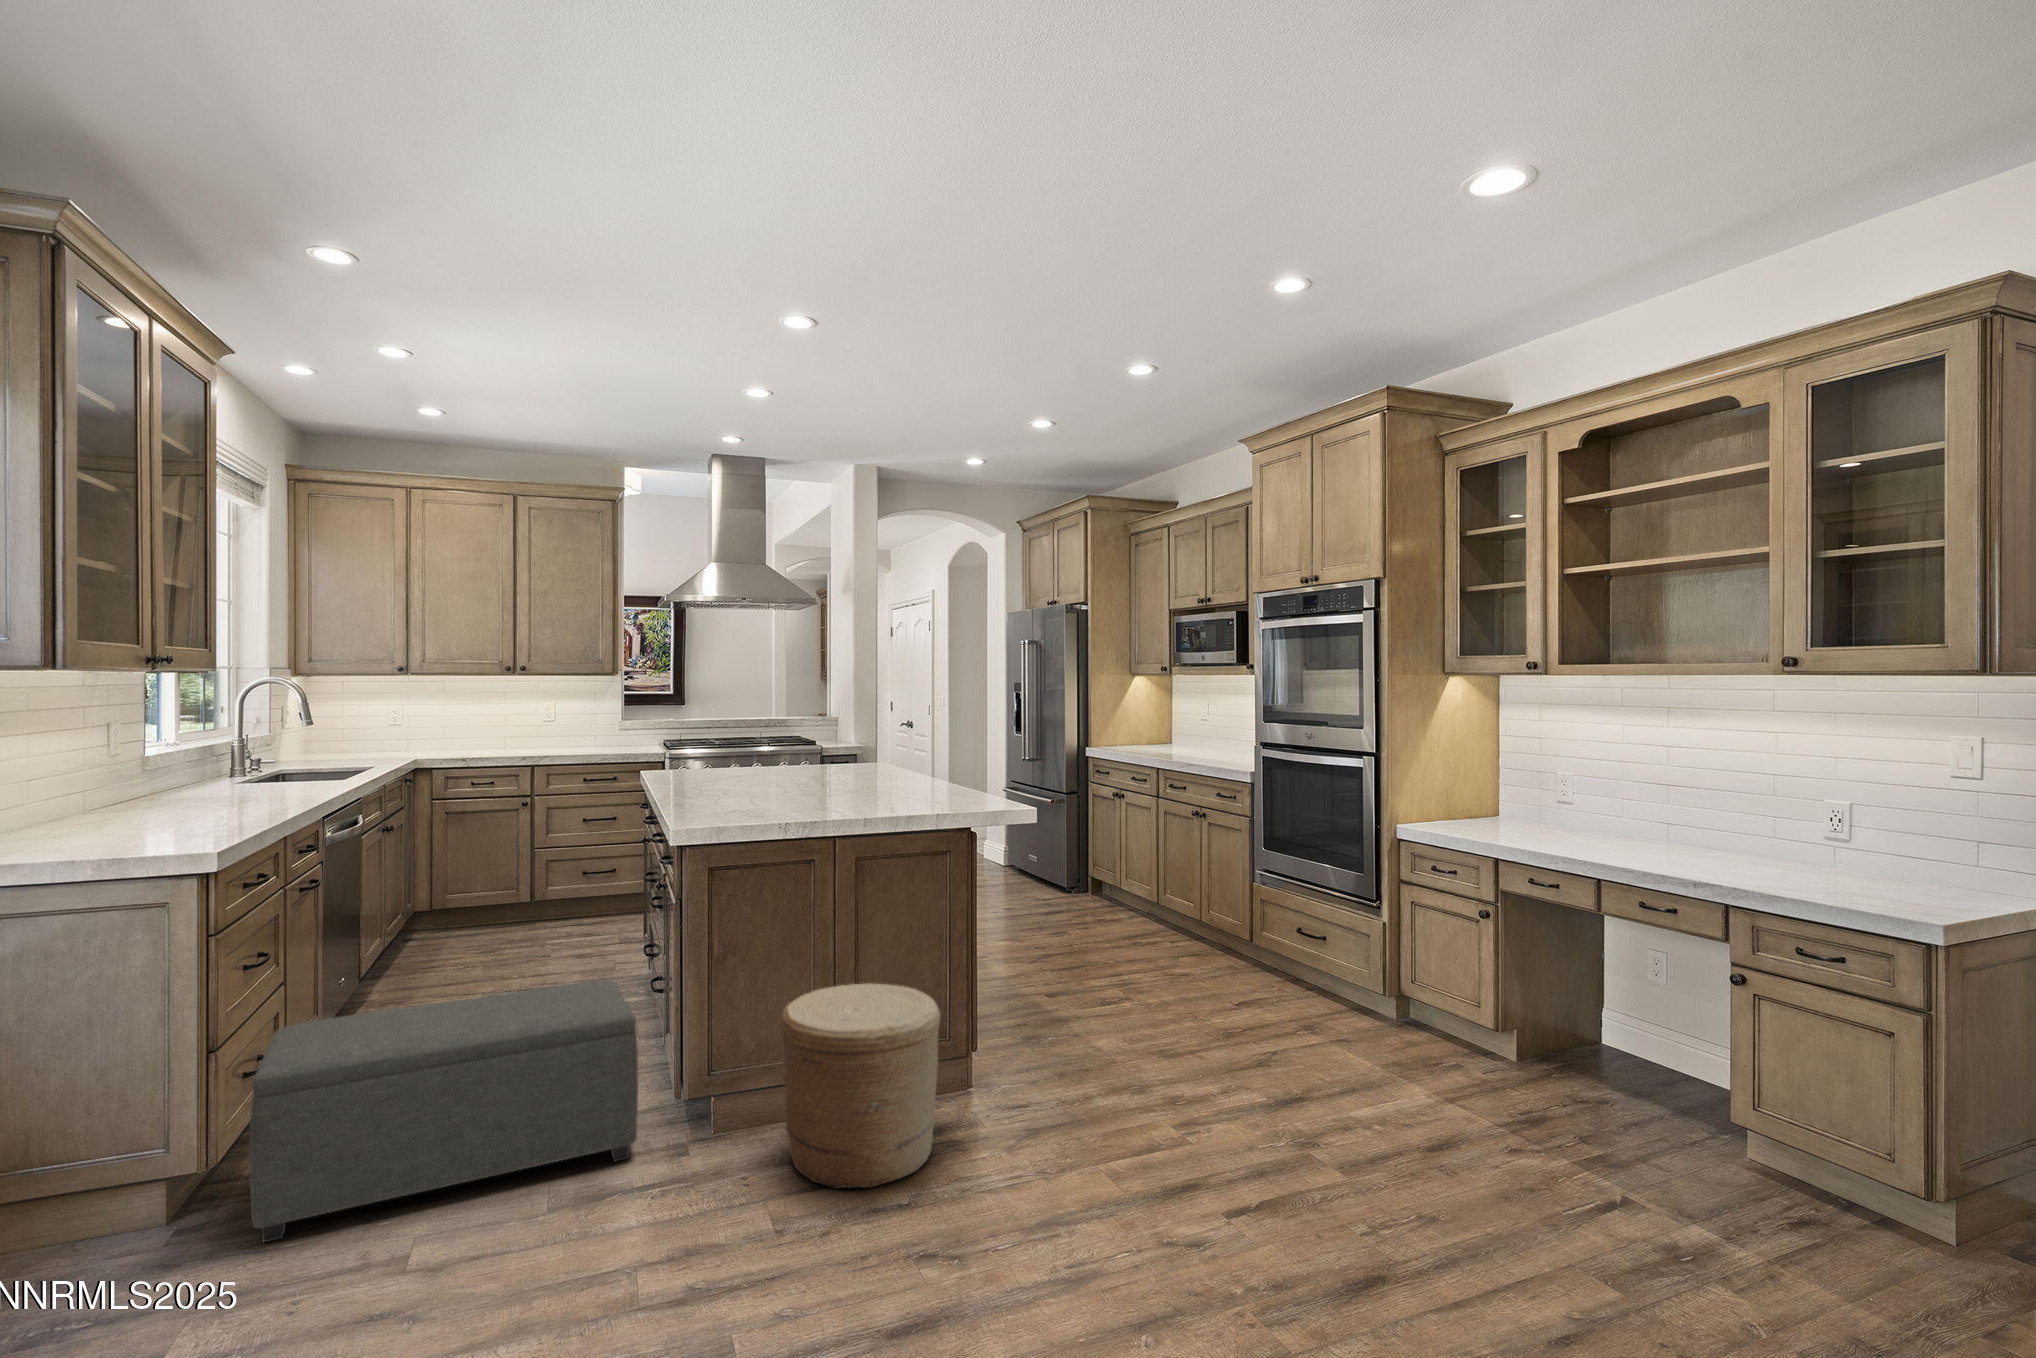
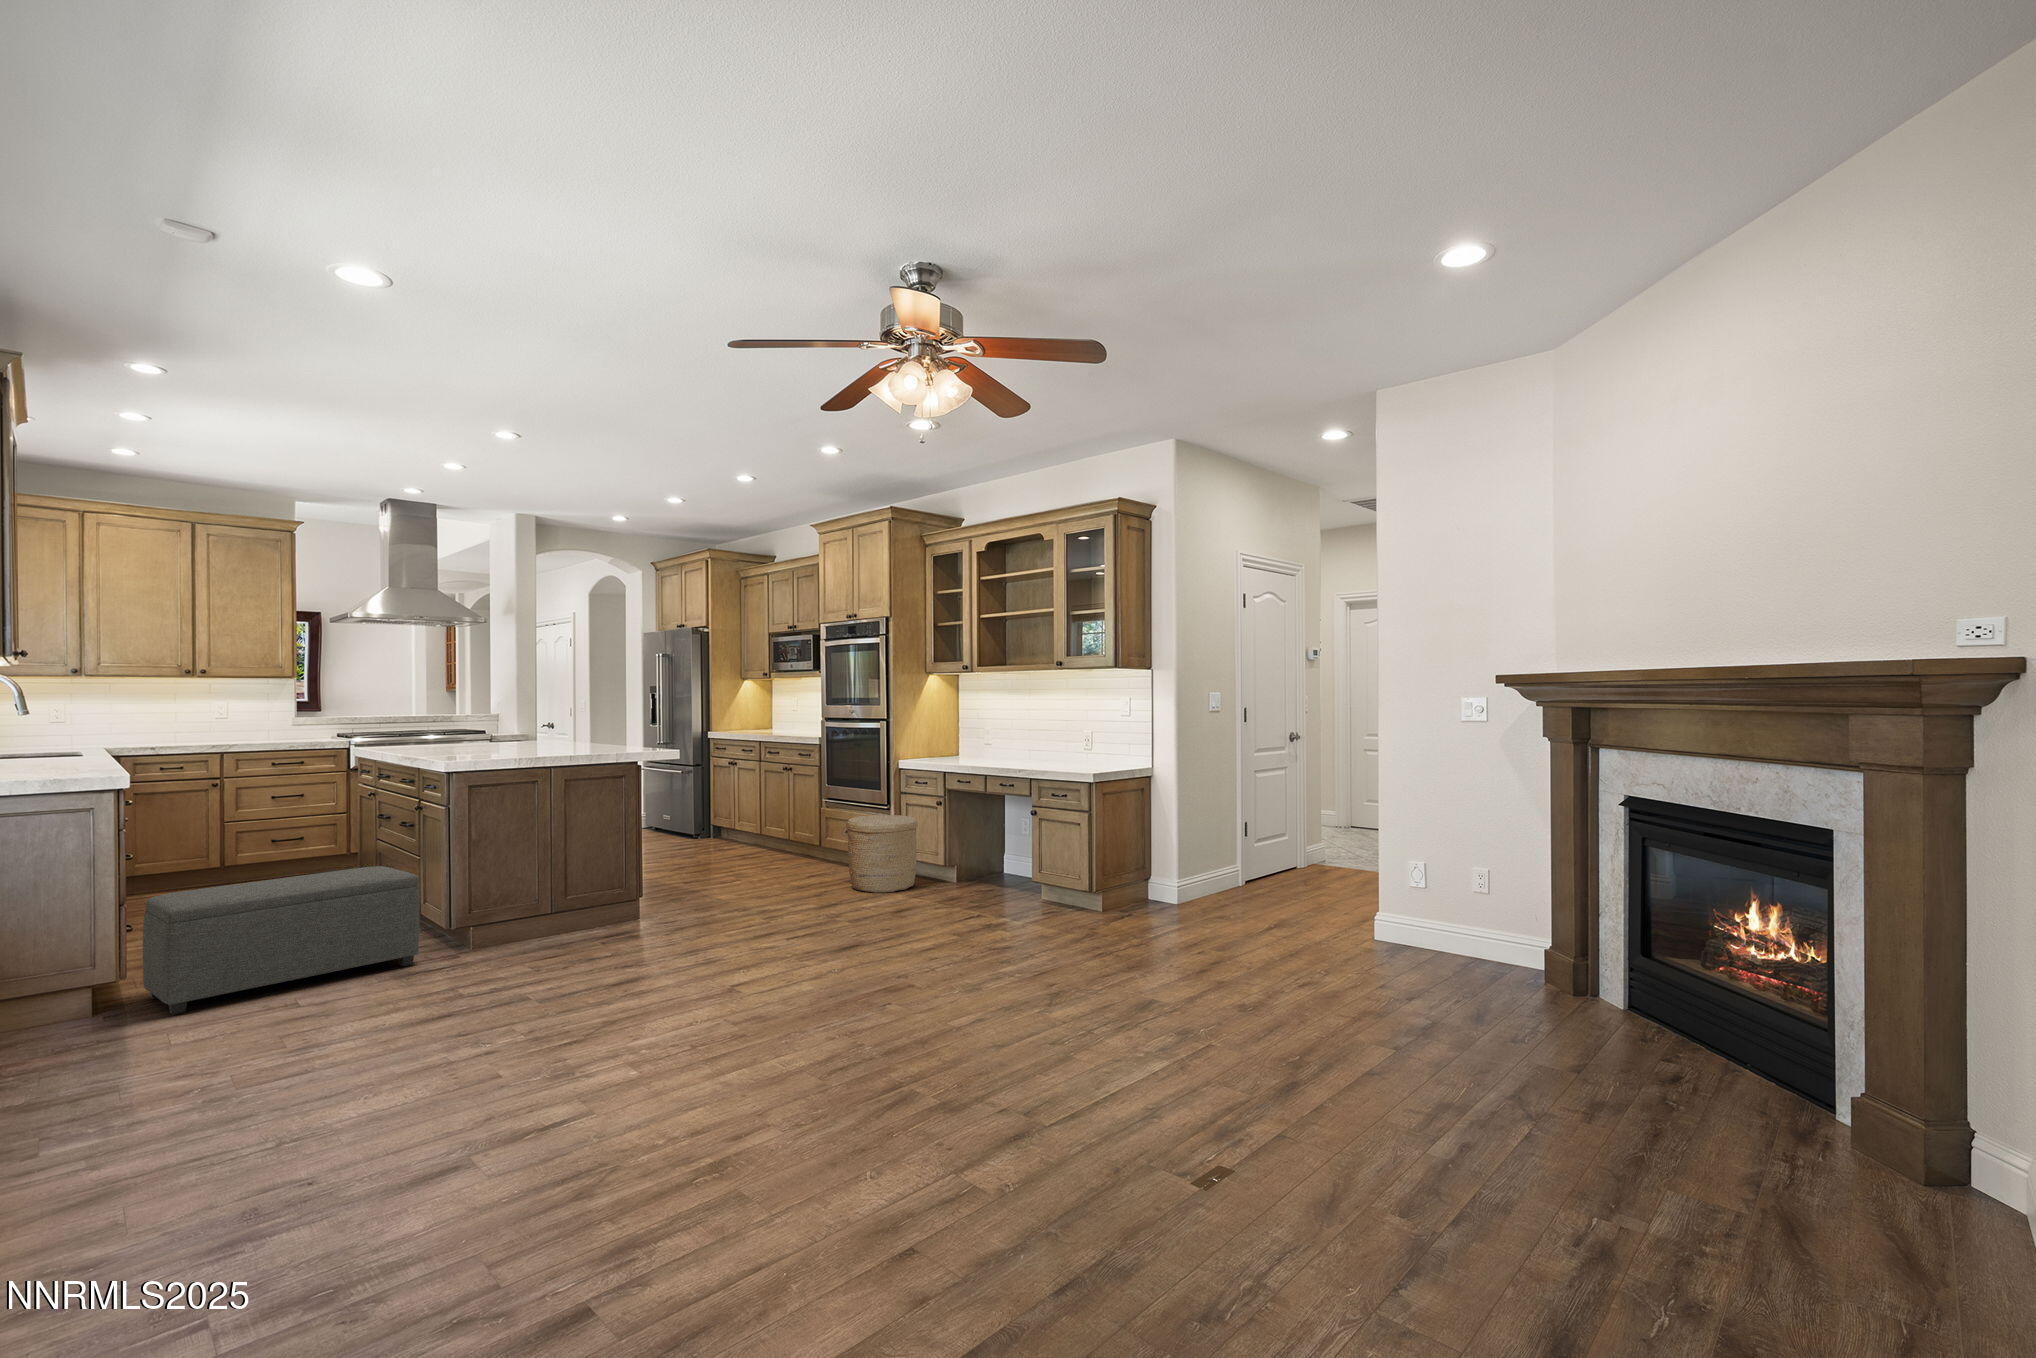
woven basket: present [781,983,940,1189] -> present [846,815,918,893]

